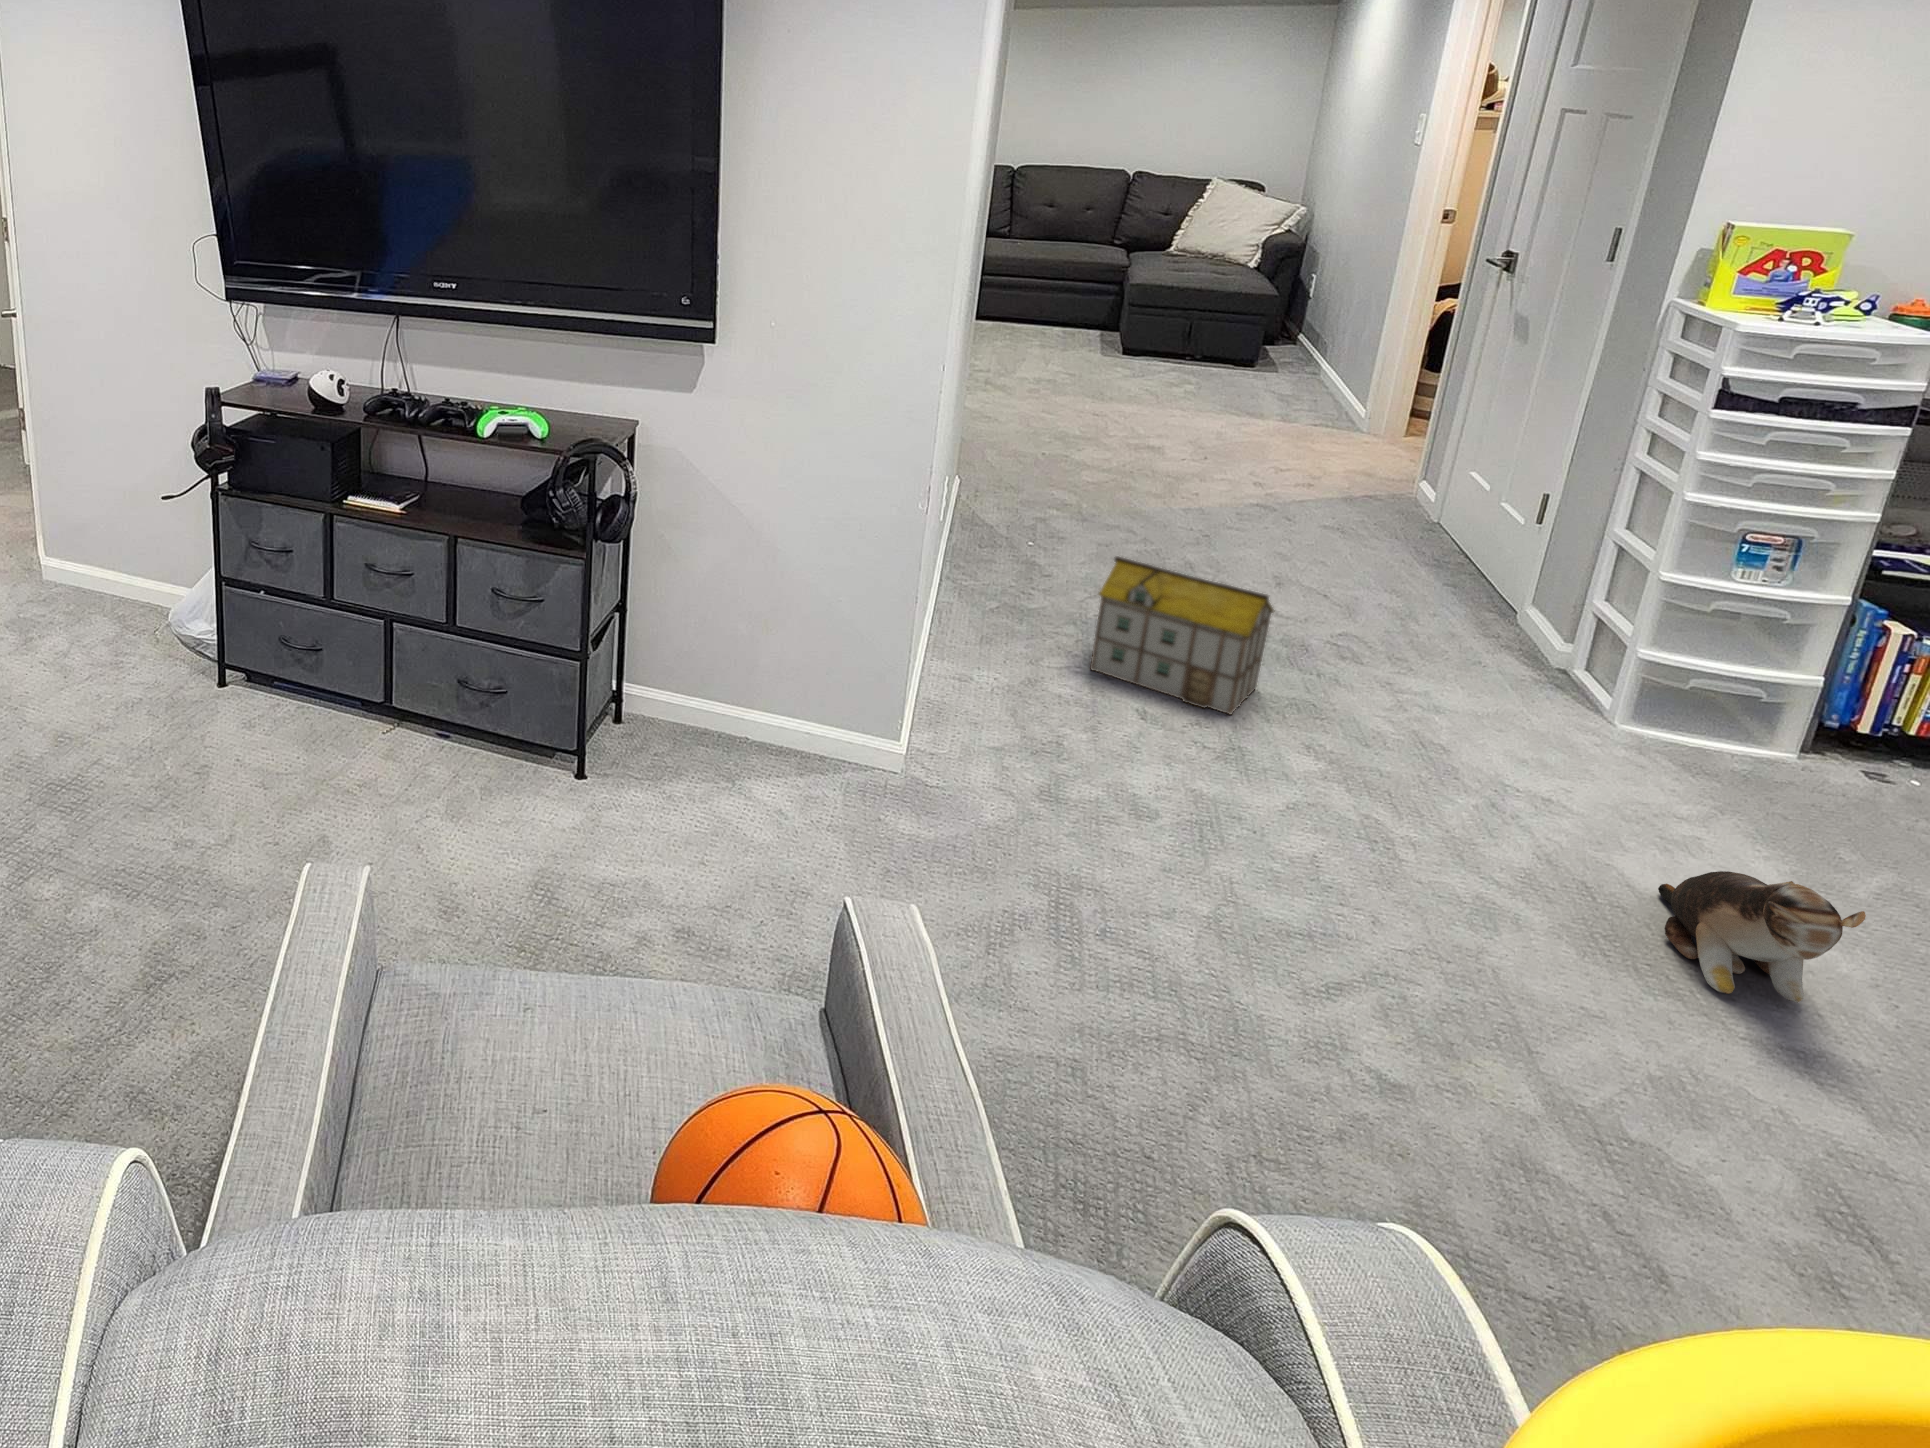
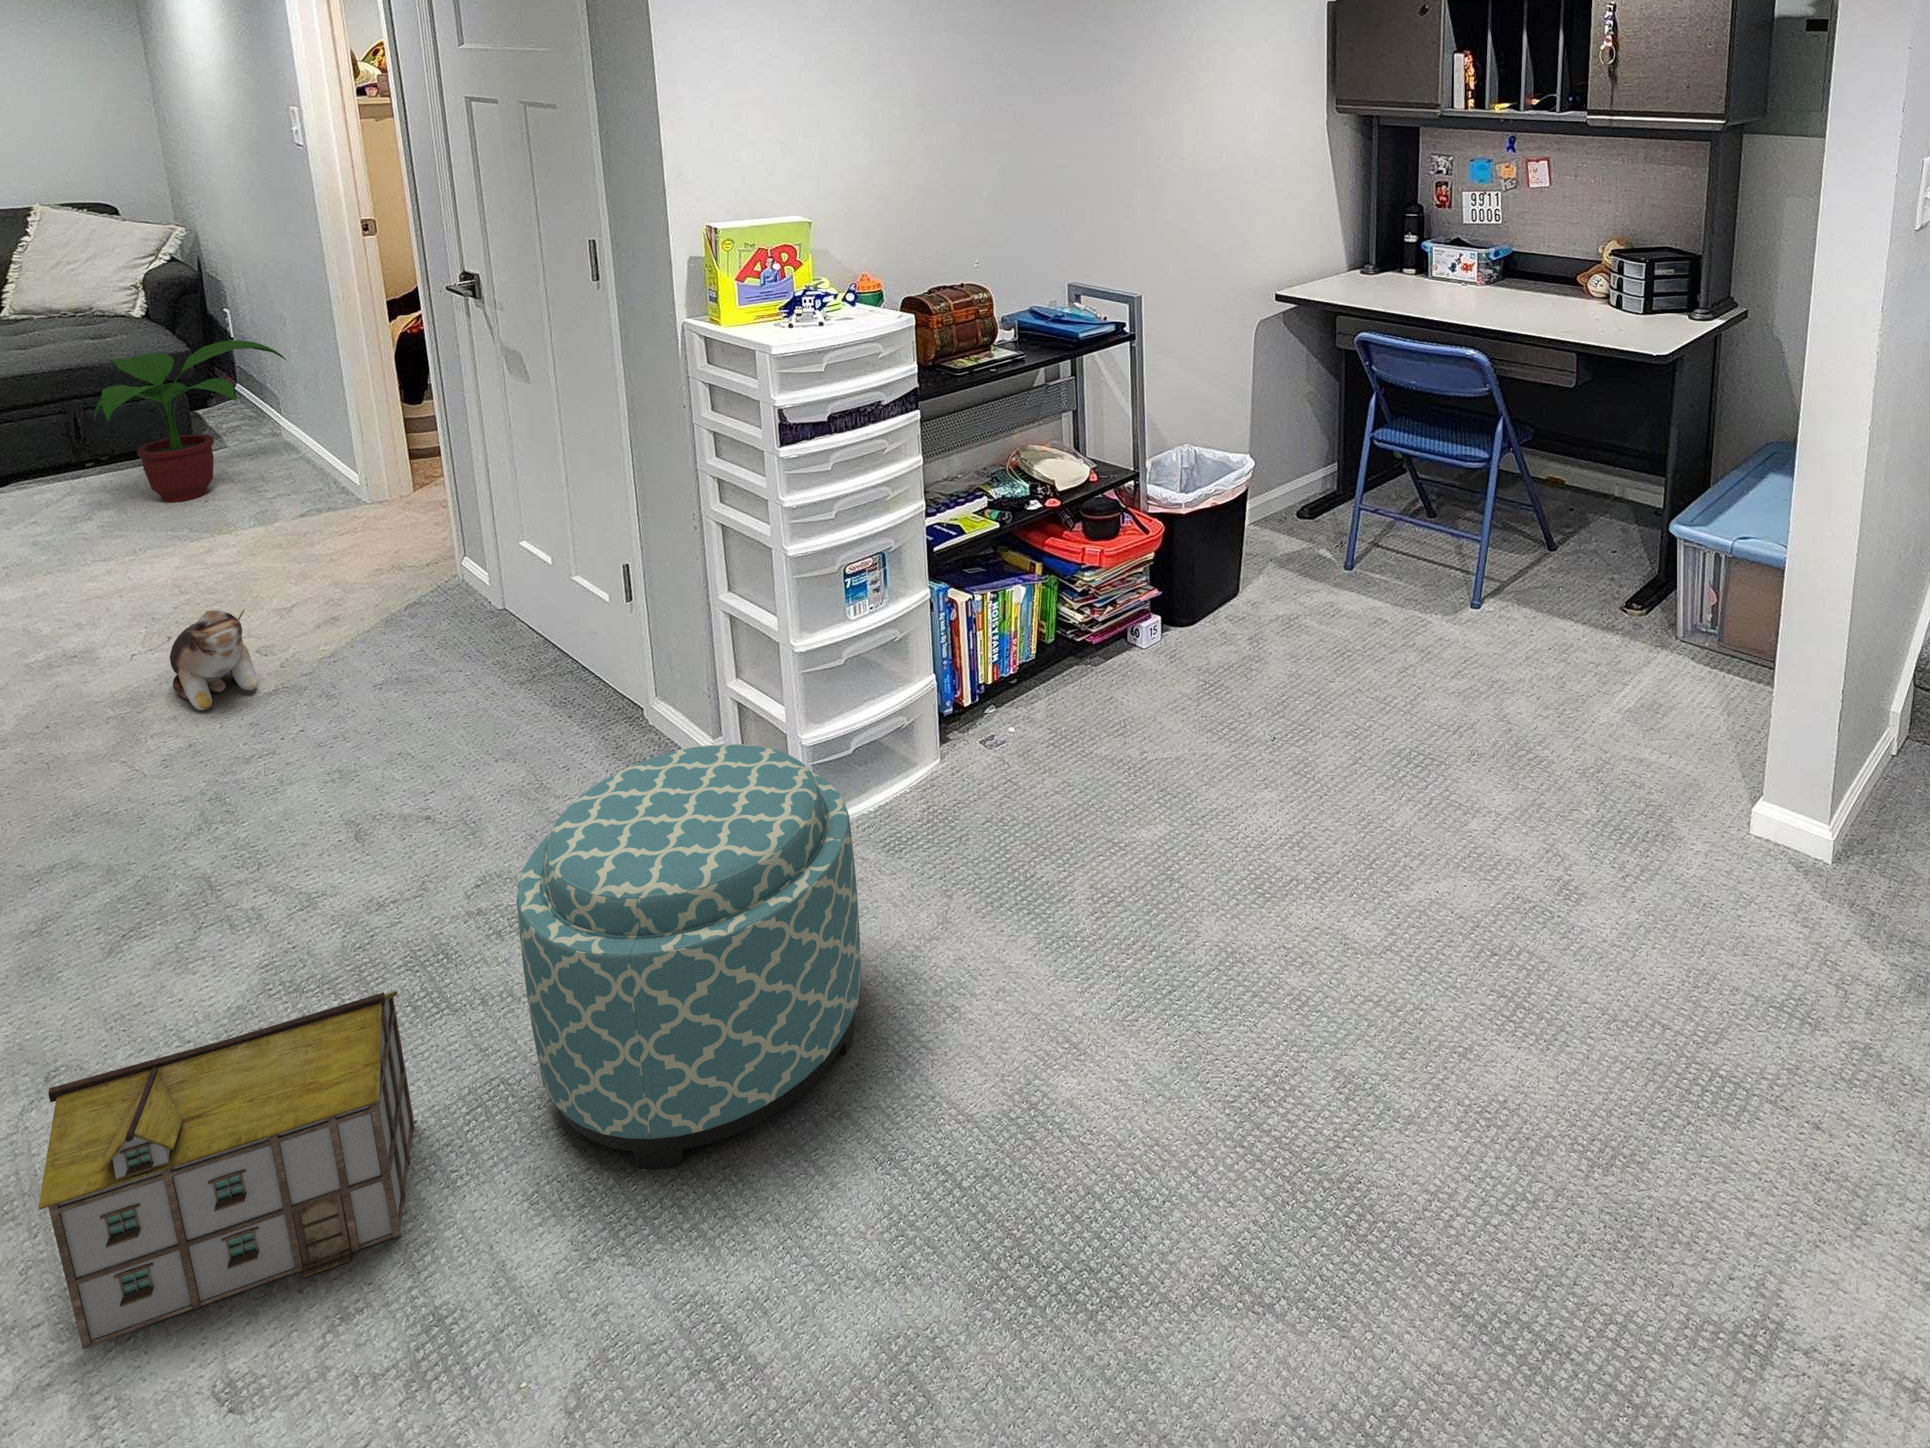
potted plant: none [1203,287,1345,395] -> present [94,341,286,502]
ottoman: none [1334,562,1629,809] -> present [517,744,861,1168]
plush toy: present [1658,871,1866,1003] -> present [170,609,257,710]

